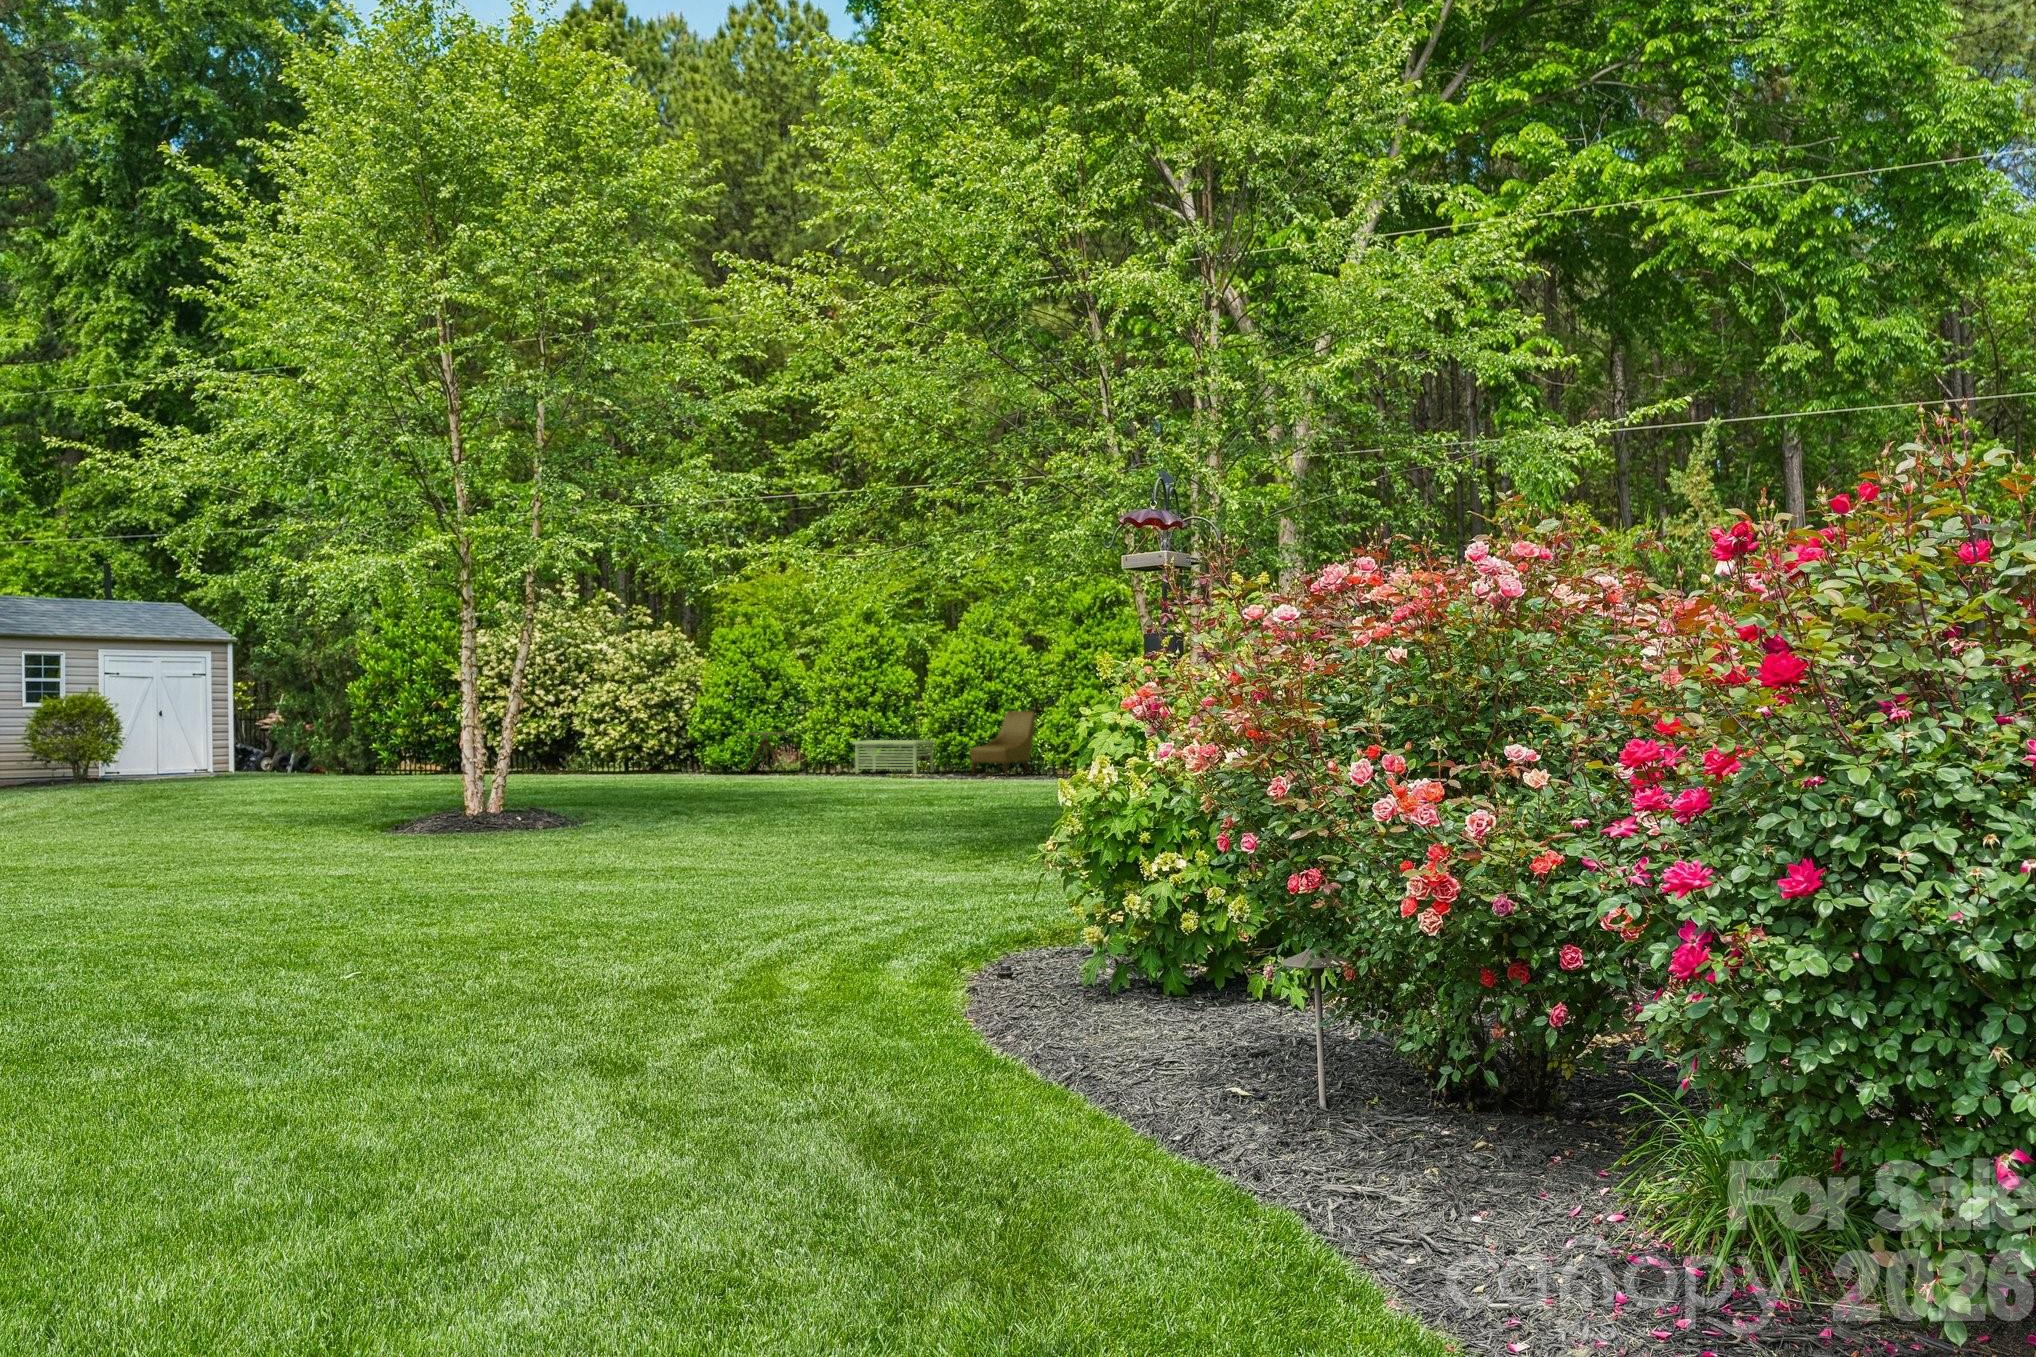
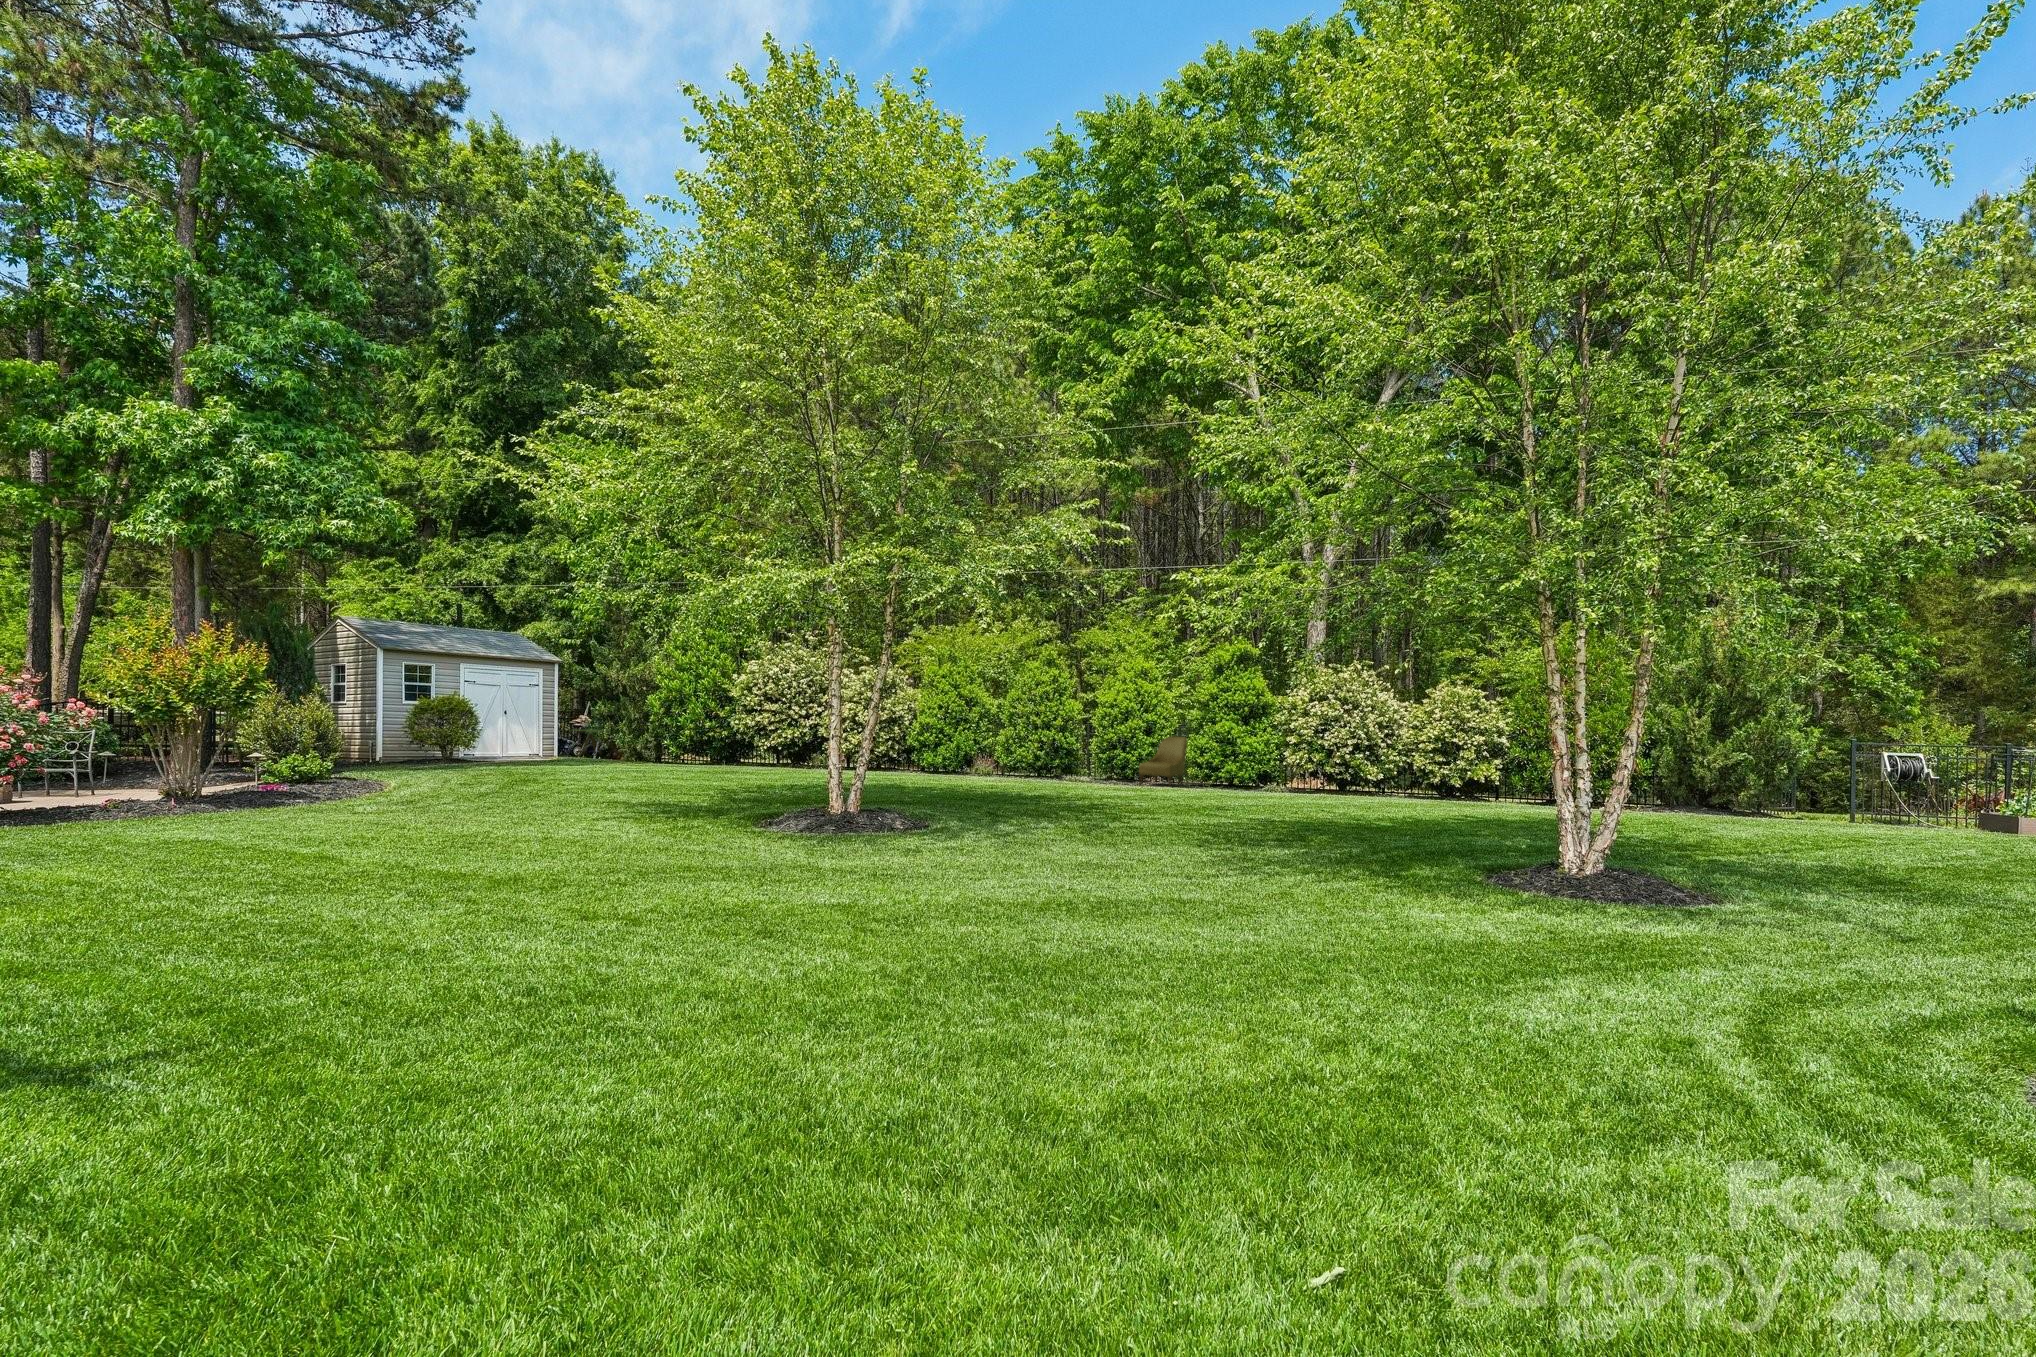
round table: present [738,732,791,772] -> present [580,730,600,751]
storage bench: present [853,740,934,774] -> none [1040,754,1102,781]

